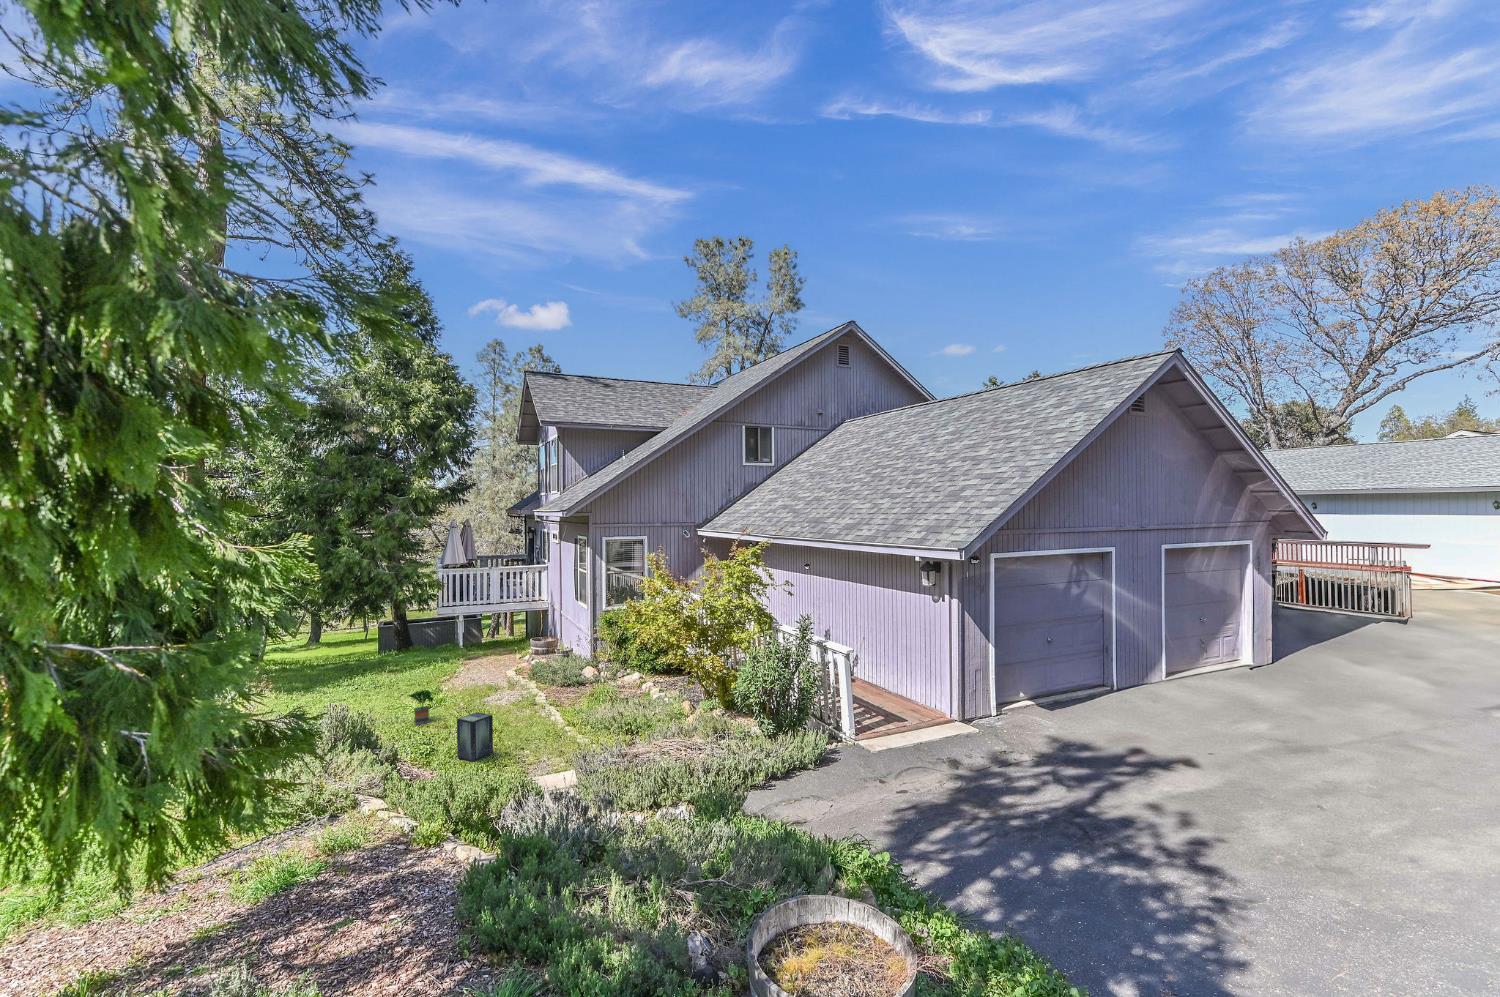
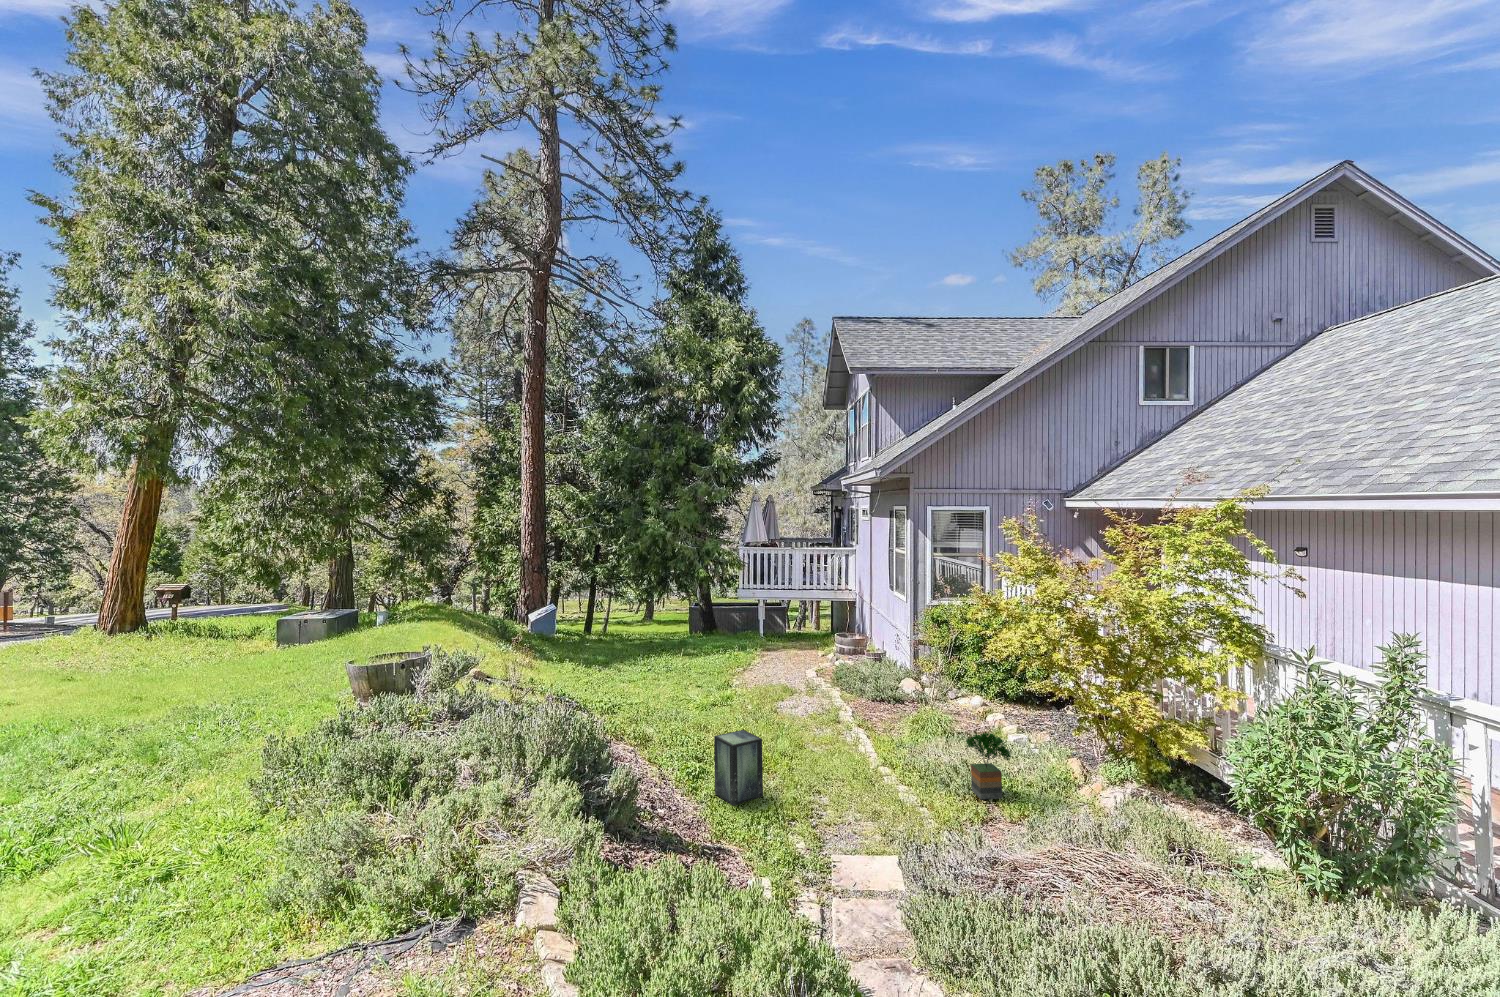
potted tree: present [410,690,434,725] -> present [966,733,1011,799]

